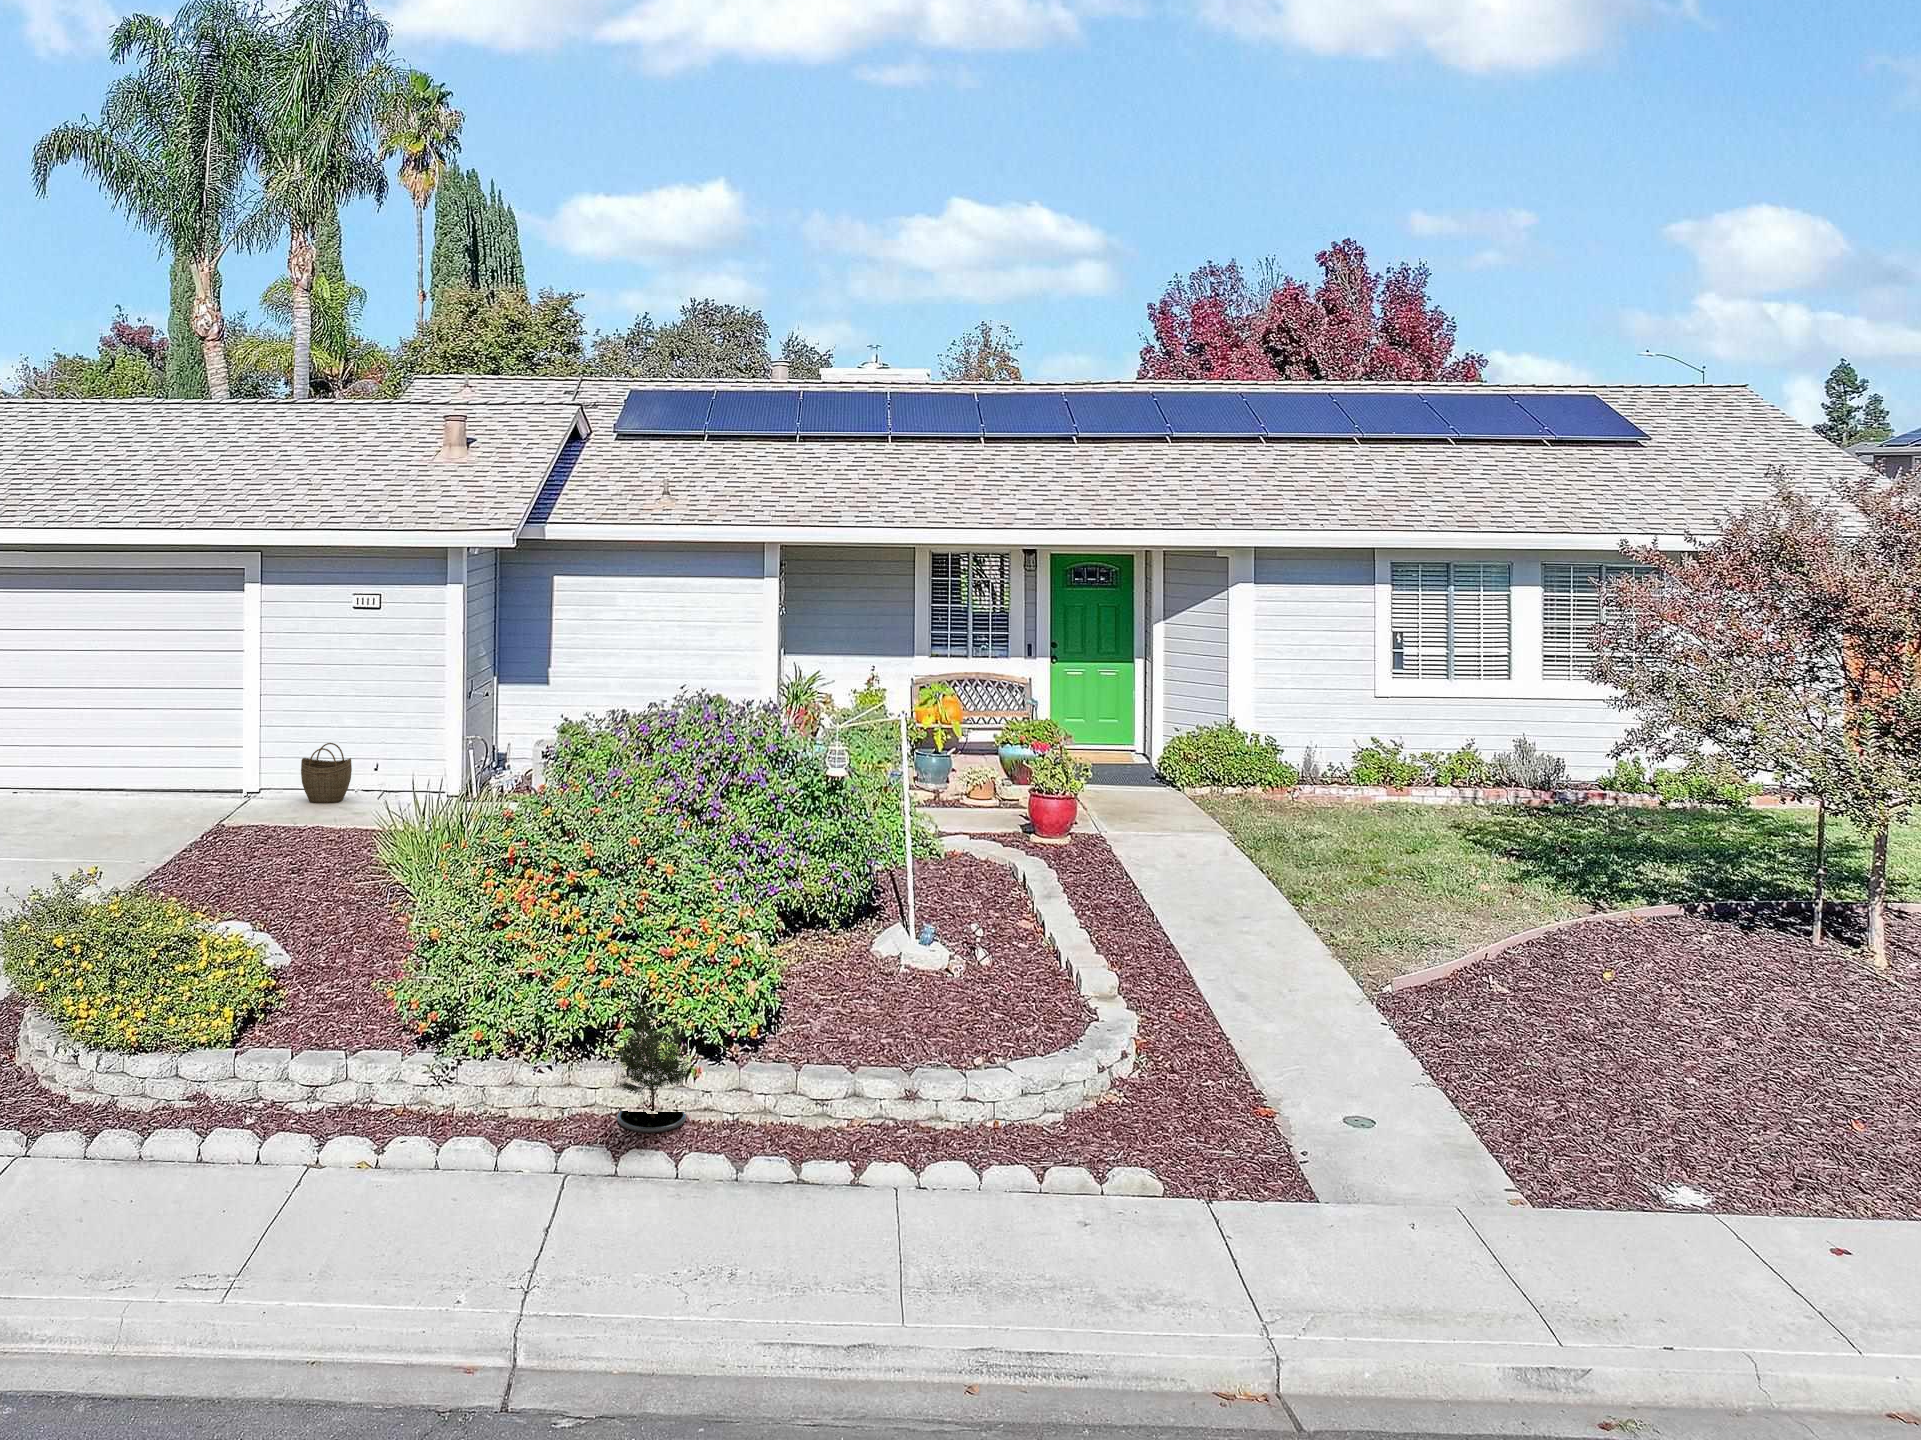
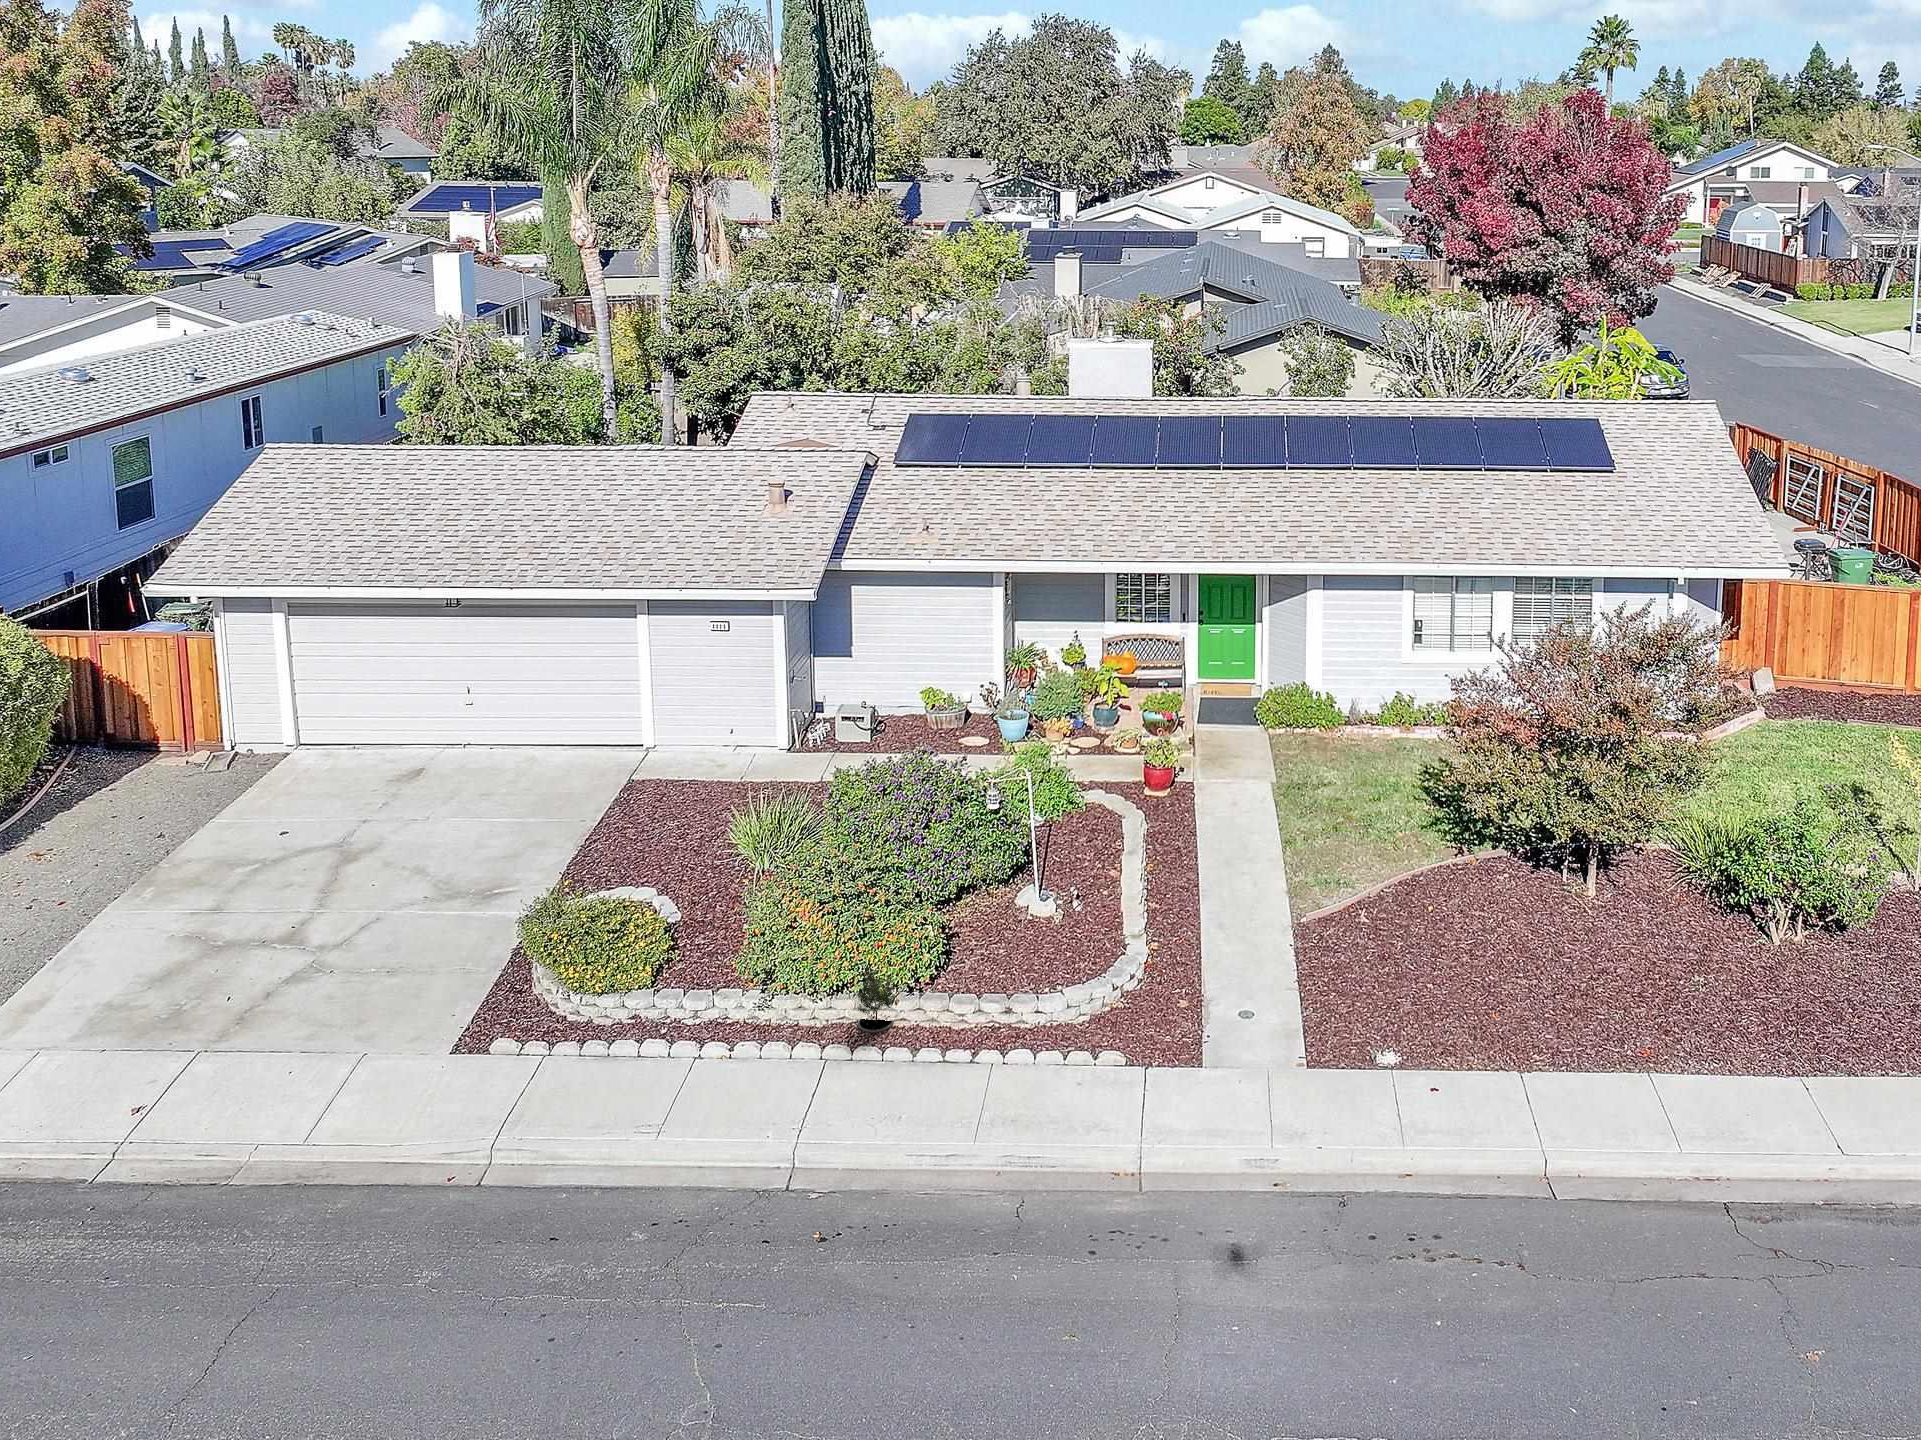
woven basket: present [301,743,352,803] -> none [689,714,723,755]

